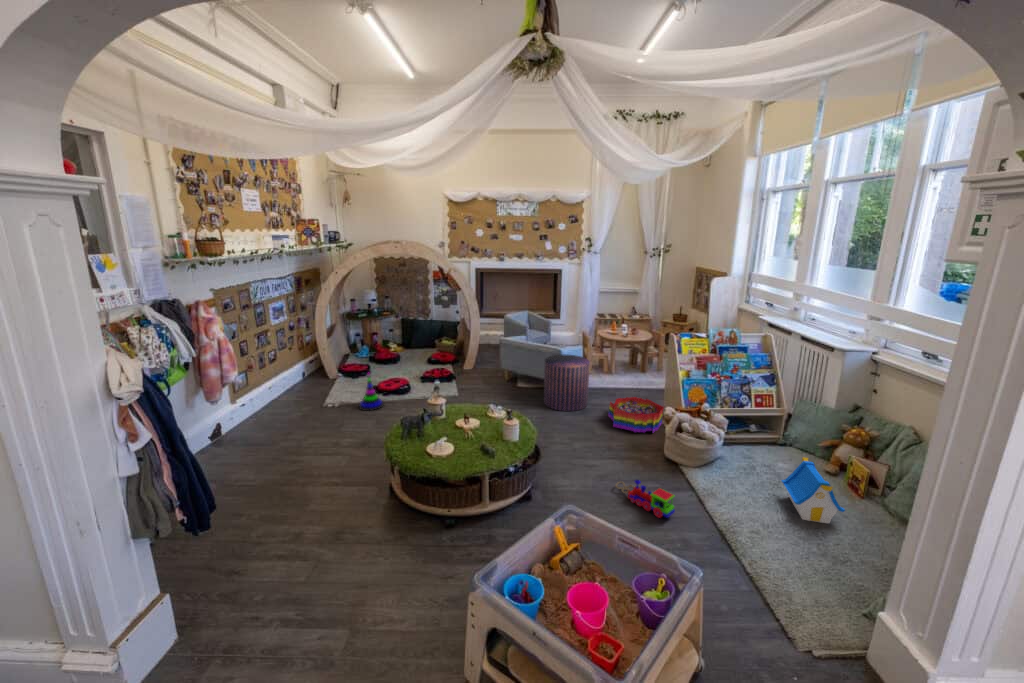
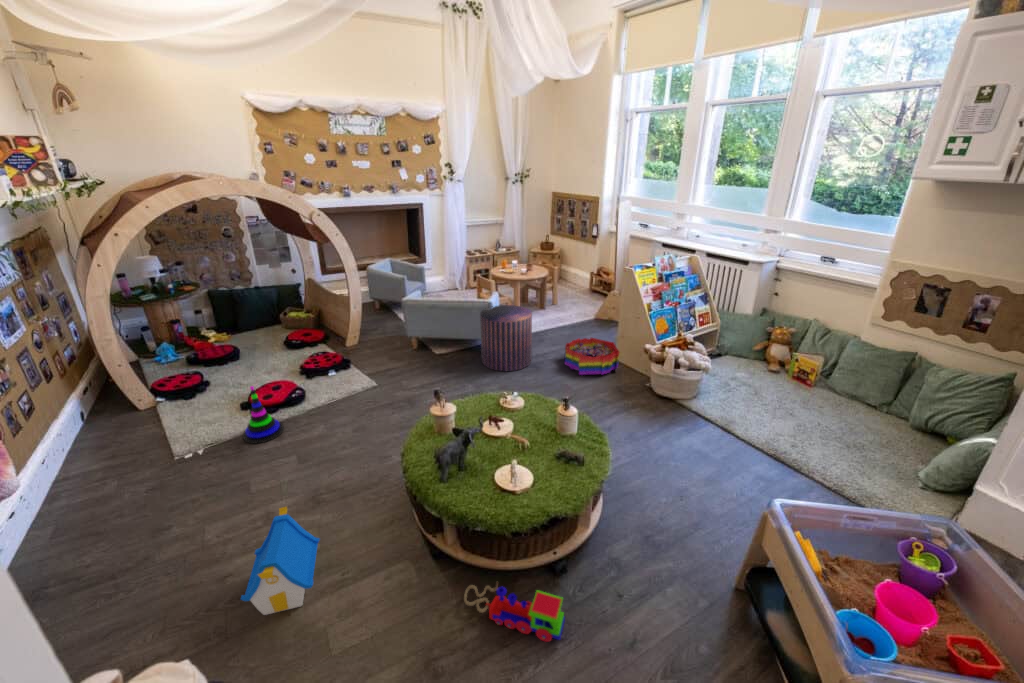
toy house: present [782,457,845,523] -> present [241,507,320,615]
toy train: present [616,480,675,518] -> present [464,584,565,642]

